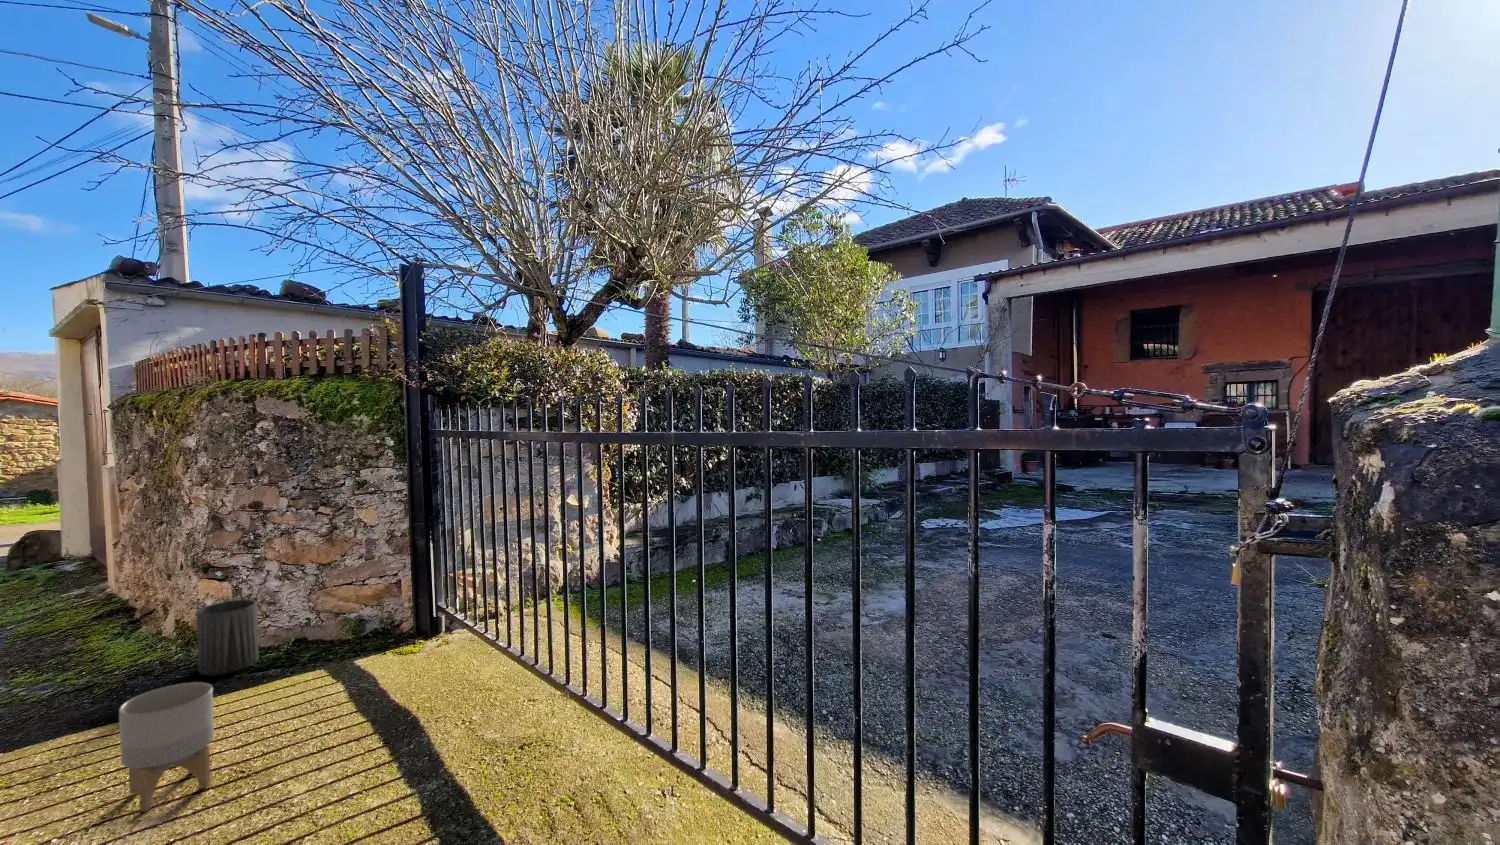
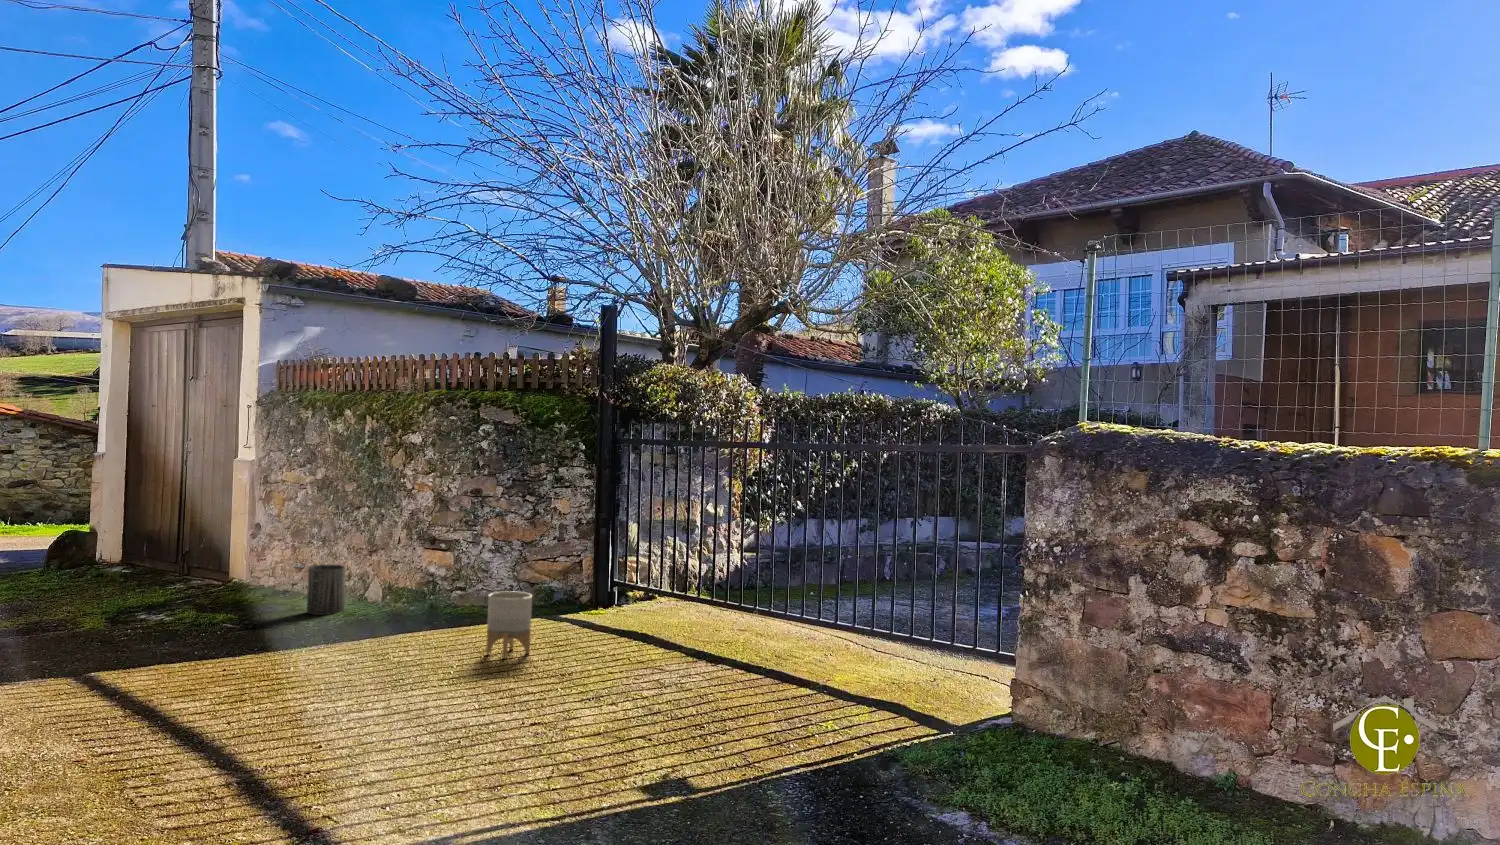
trash can: present [197,599,259,675] -> present [307,565,346,615]

